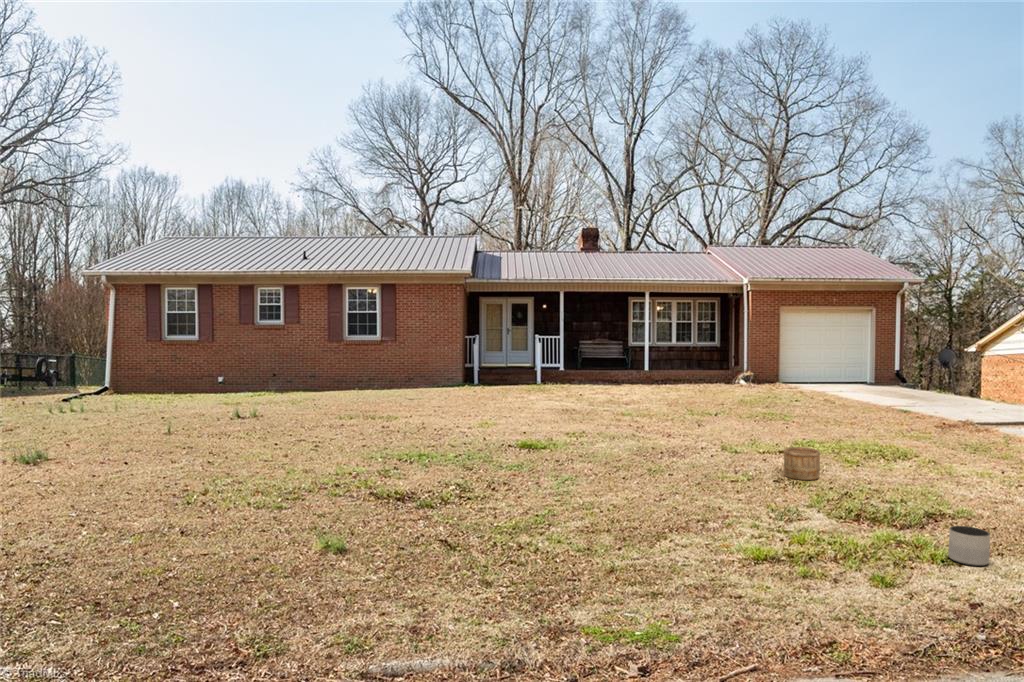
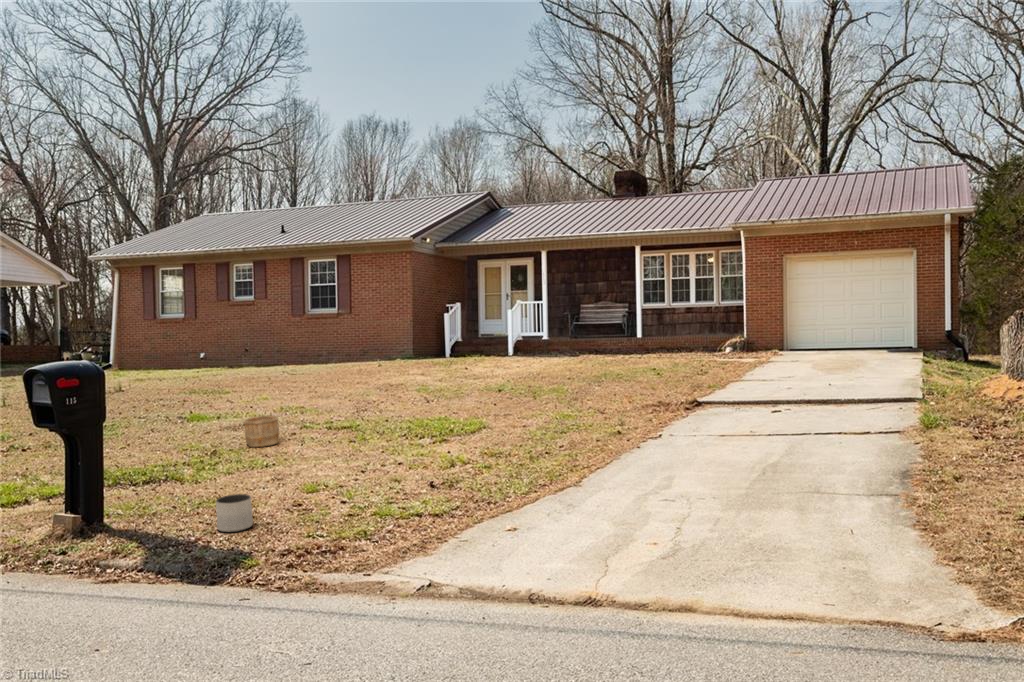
wooden bucket: present [783,447,821,480] -> present [243,415,280,447]

